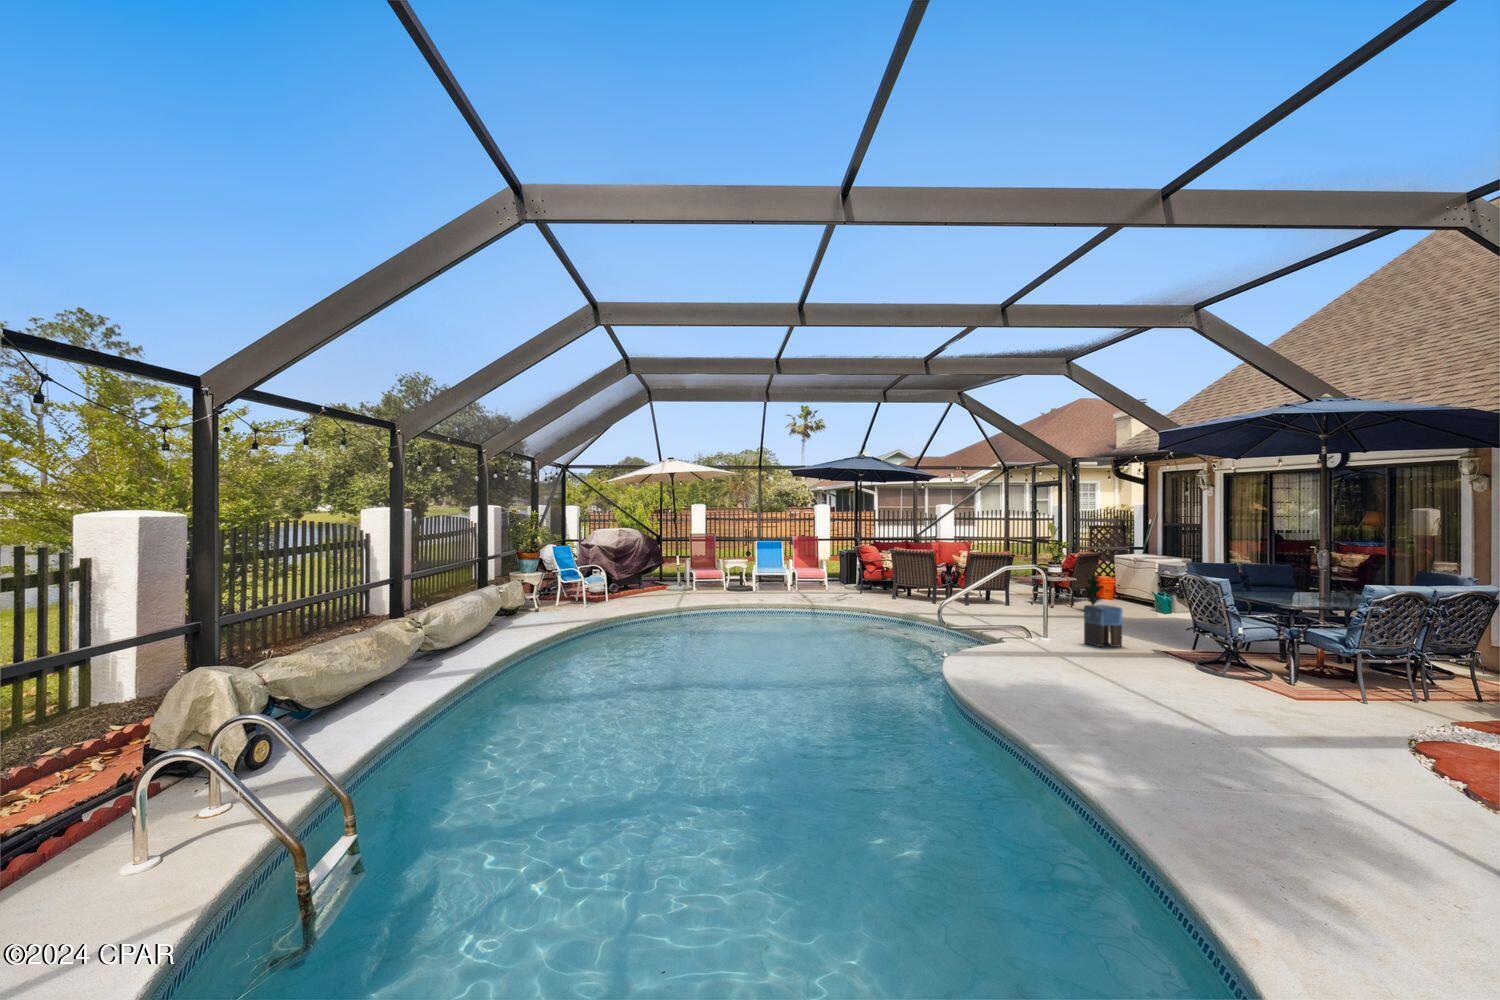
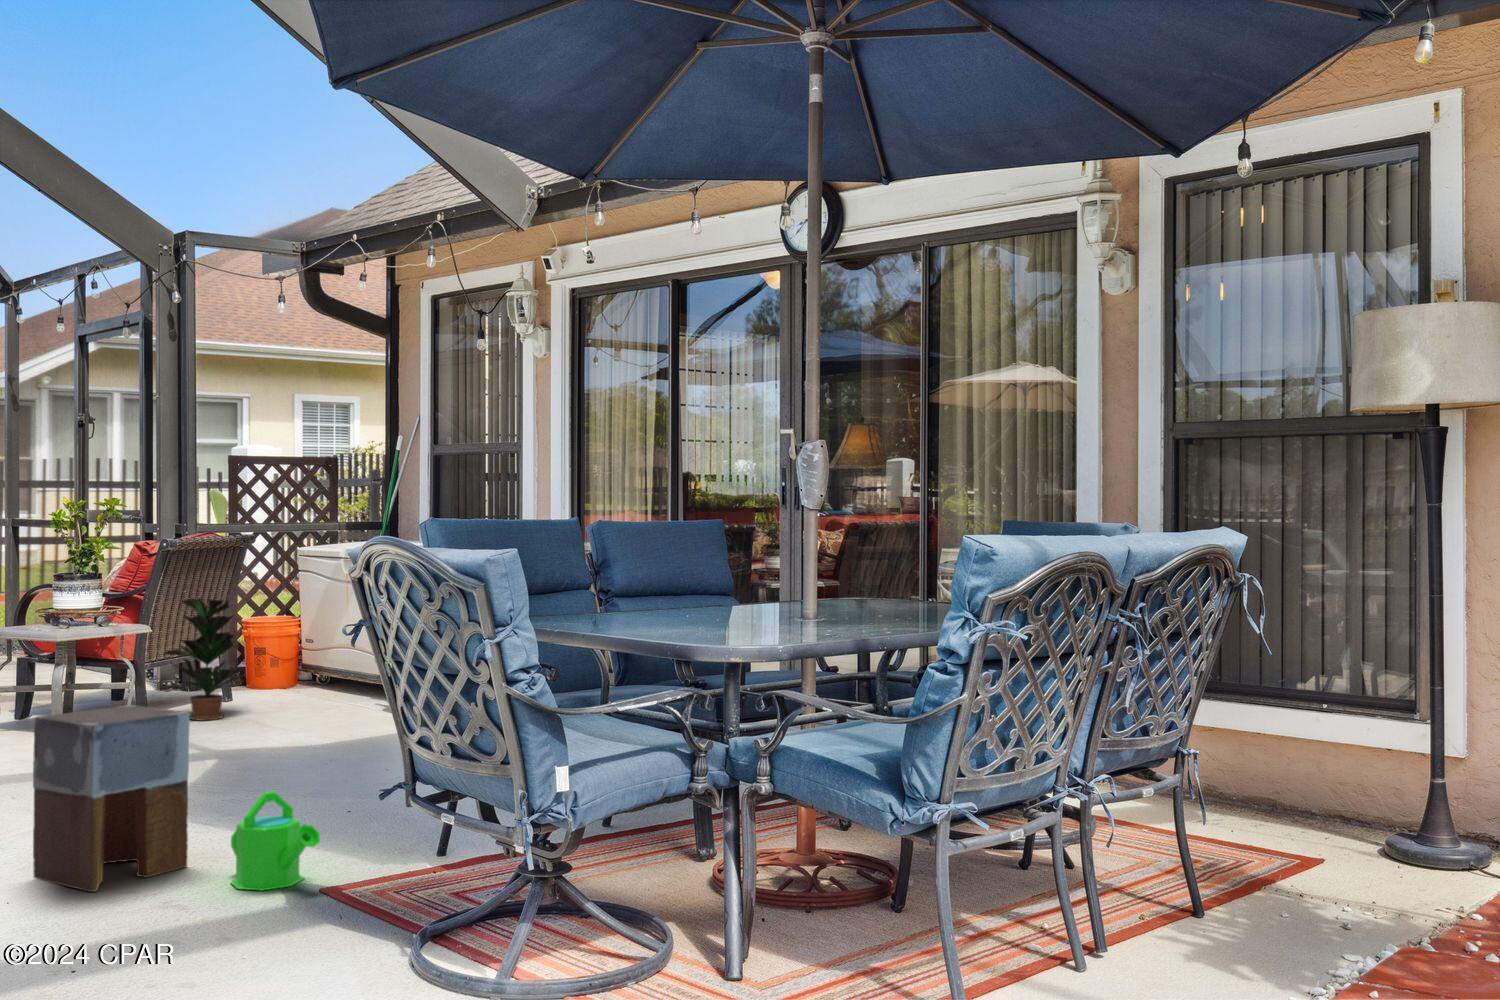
watering can: none [1136,629,1163,654] -> present [231,791,320,890]

